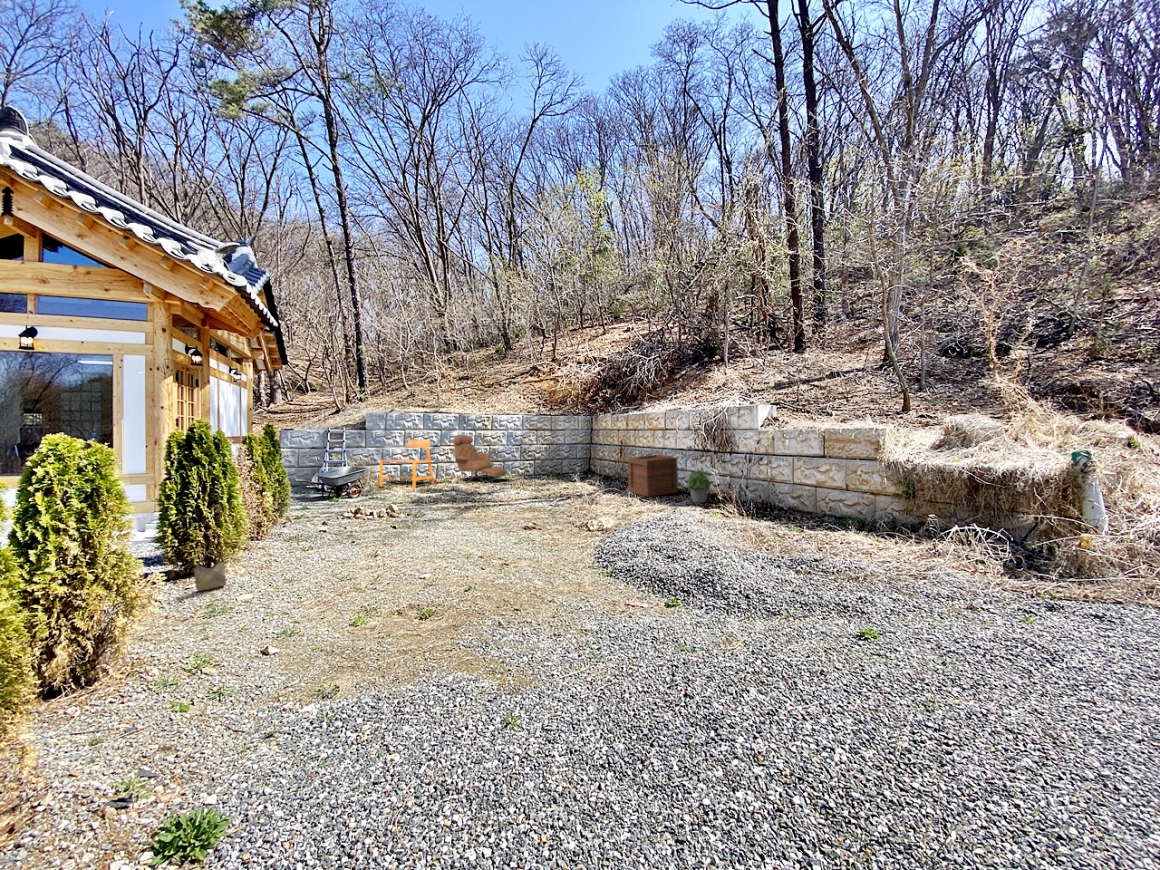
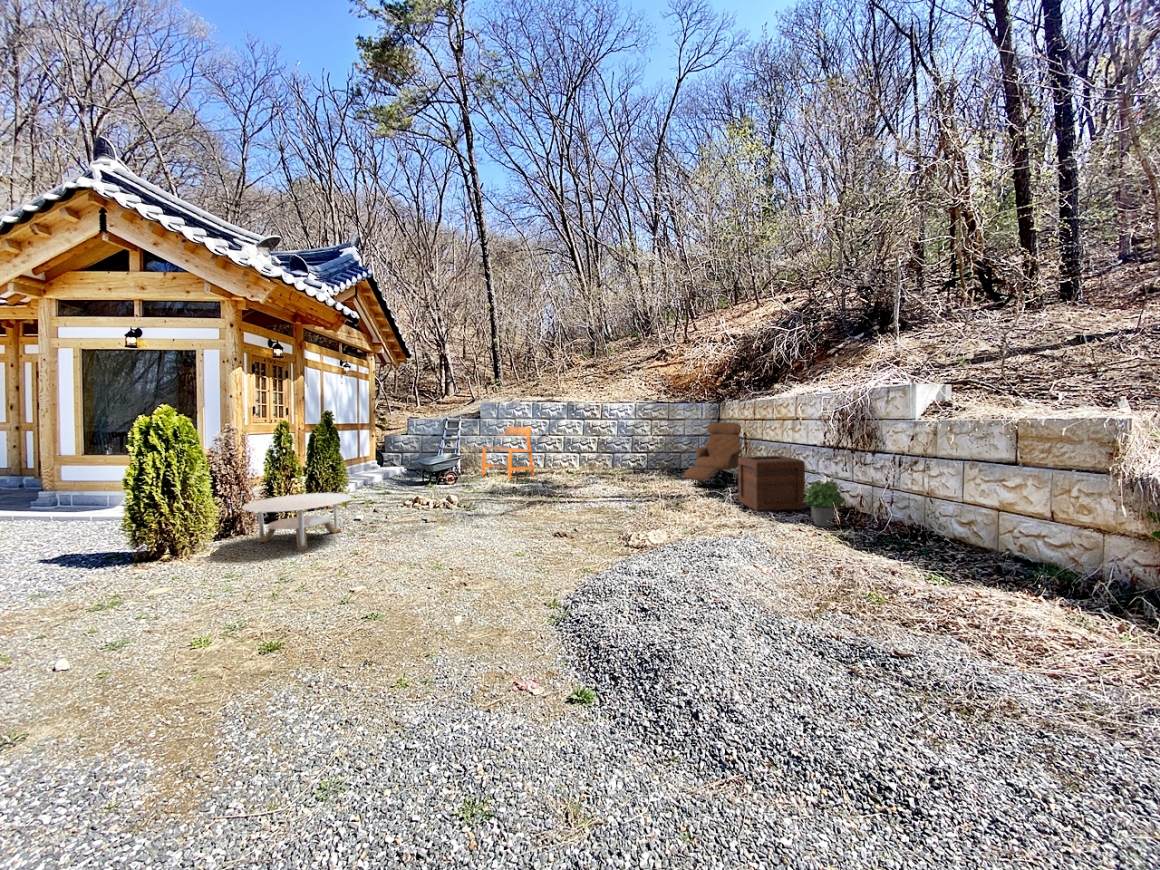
lounge chair: present [454,435,506,483] -> present [684,422,742,488]
round table: none [246,508,344,559] -> present [242,493,351,550]
woven basket: present [193,552,226,591] -> none [141,531,179,575]

